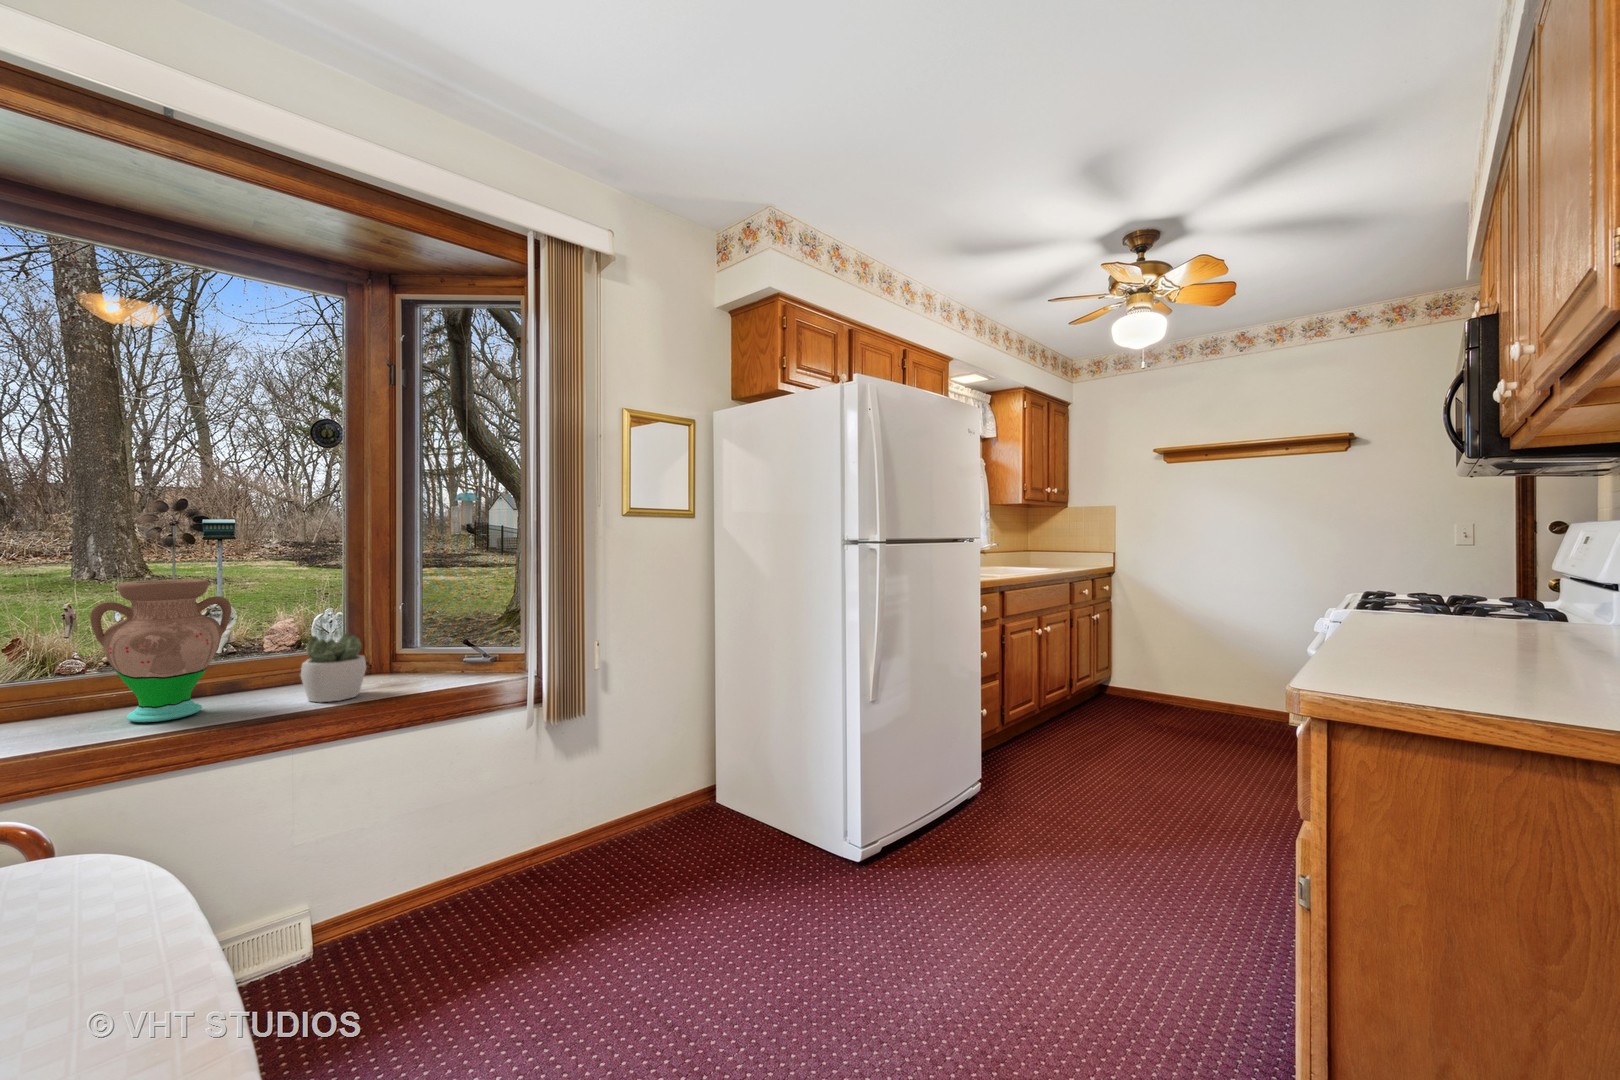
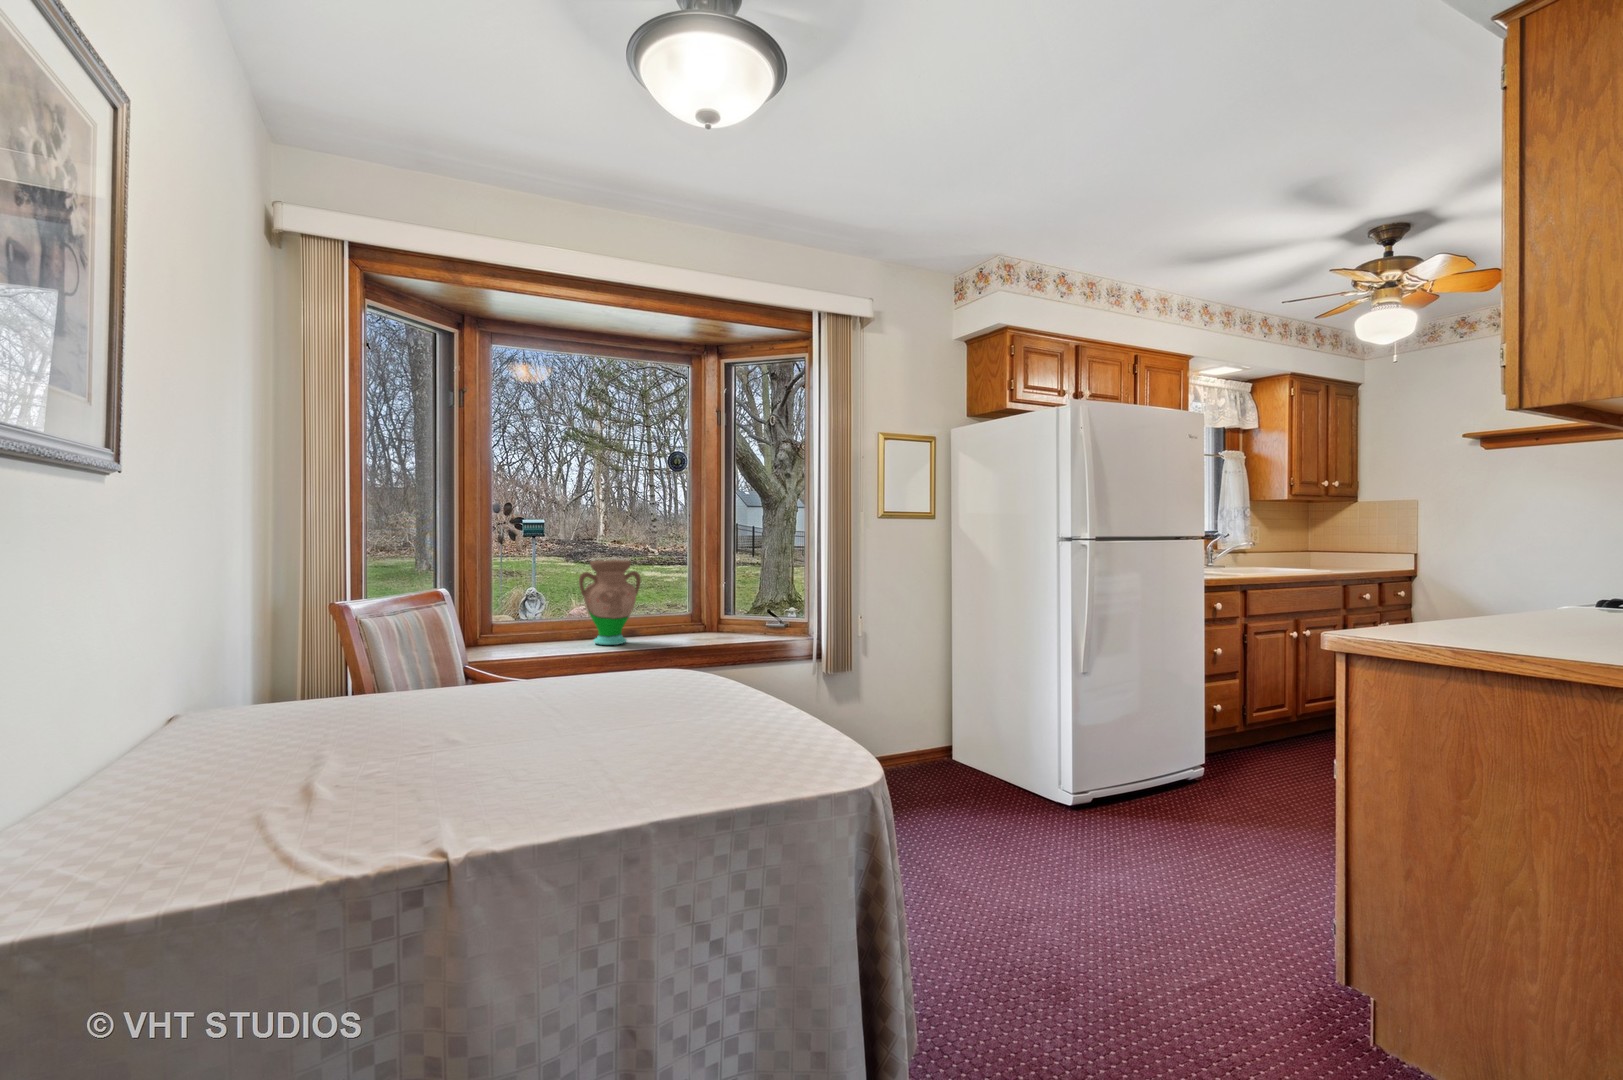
succulent plant: present [301,633,366,702] -> none [676,599,711,643]

